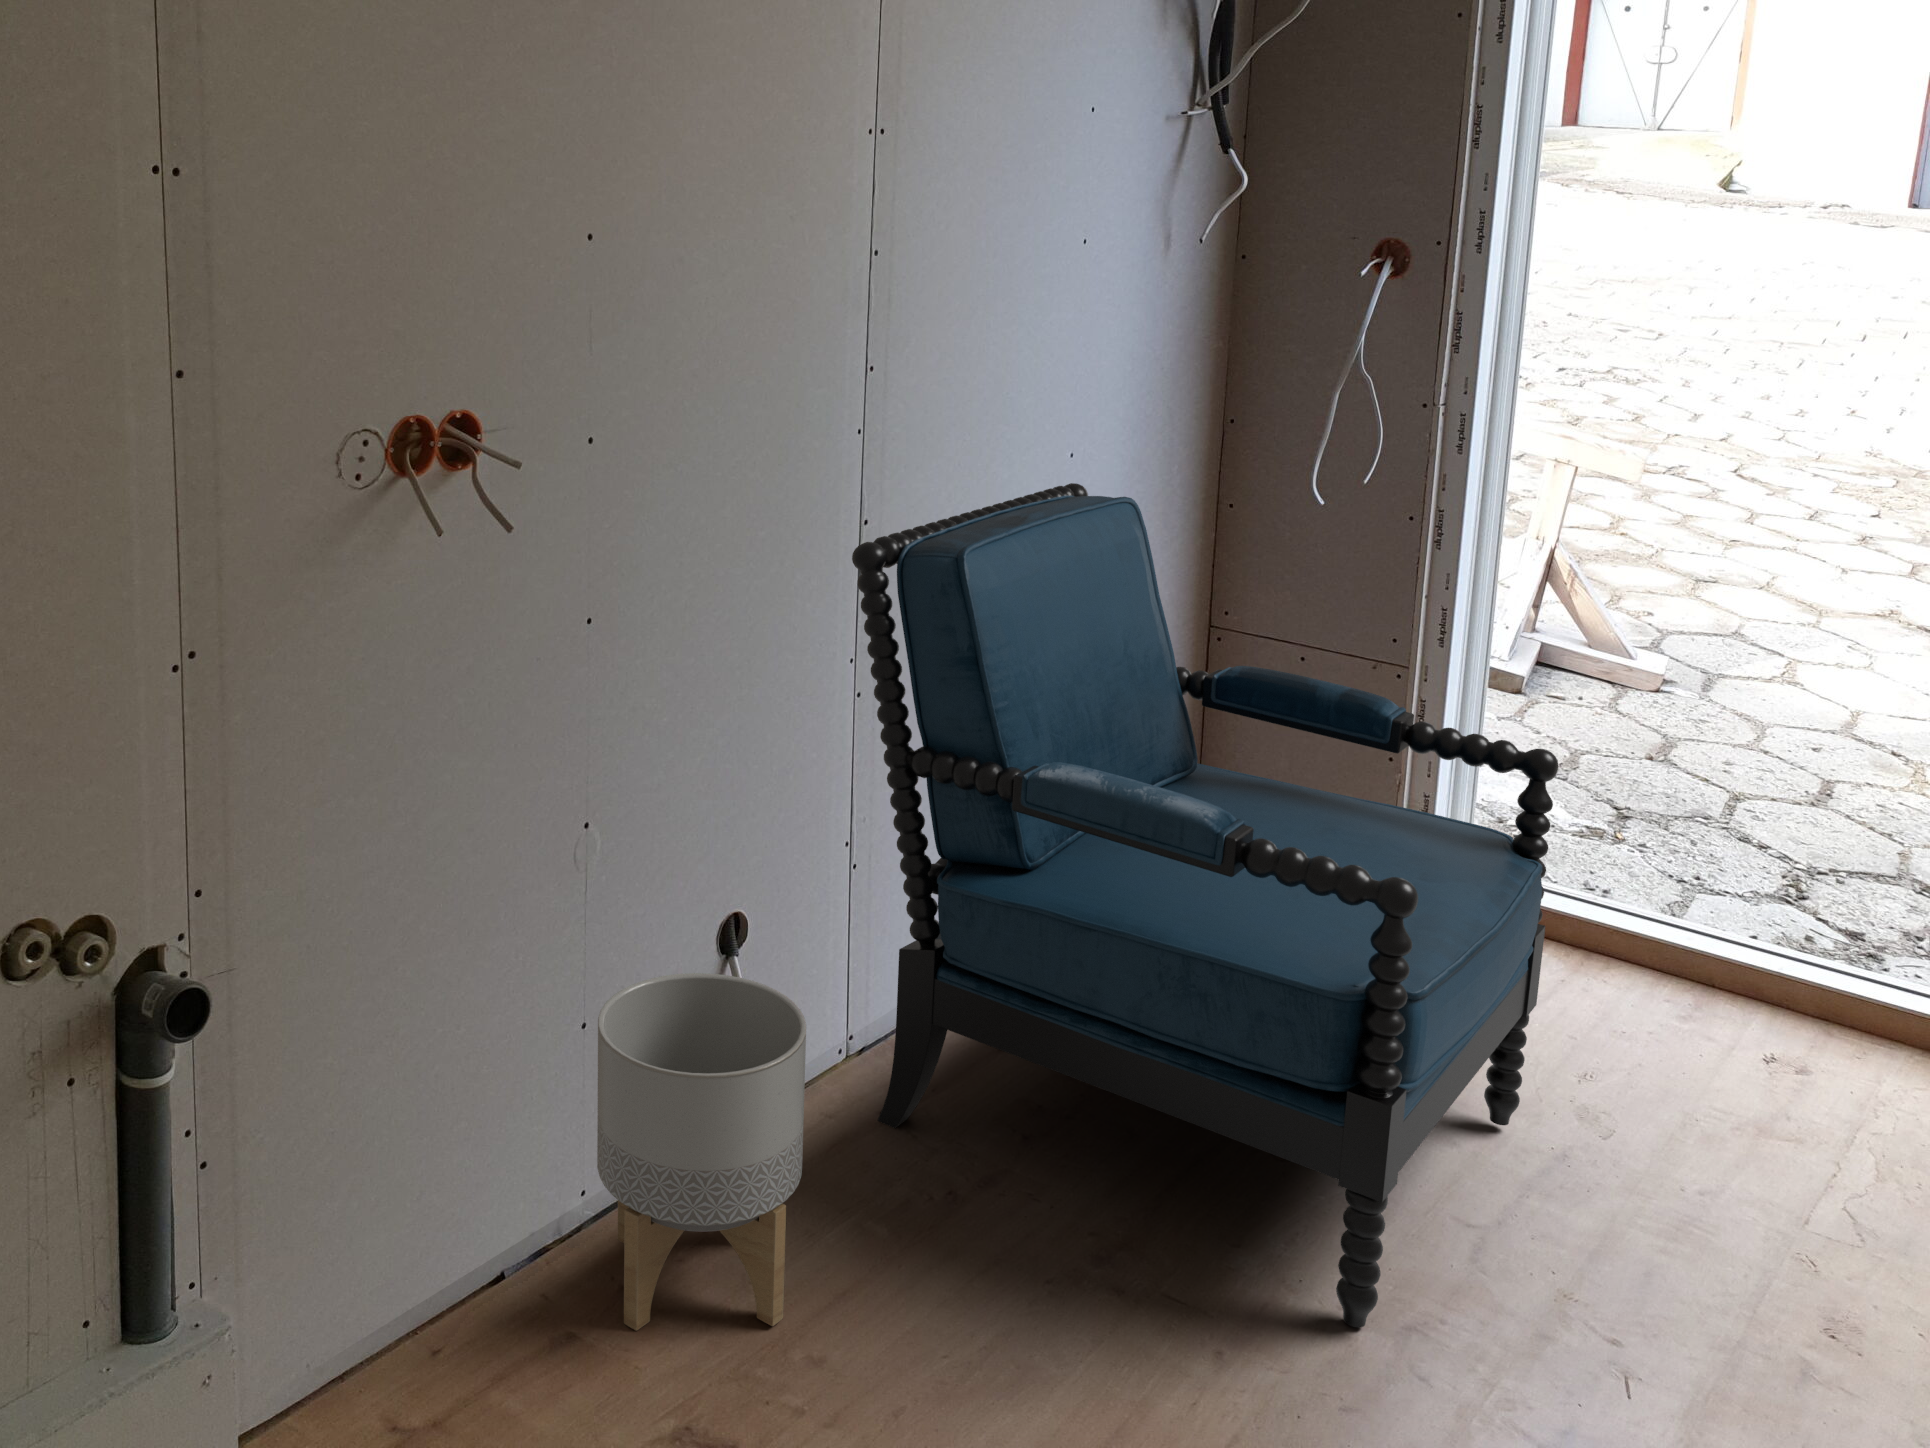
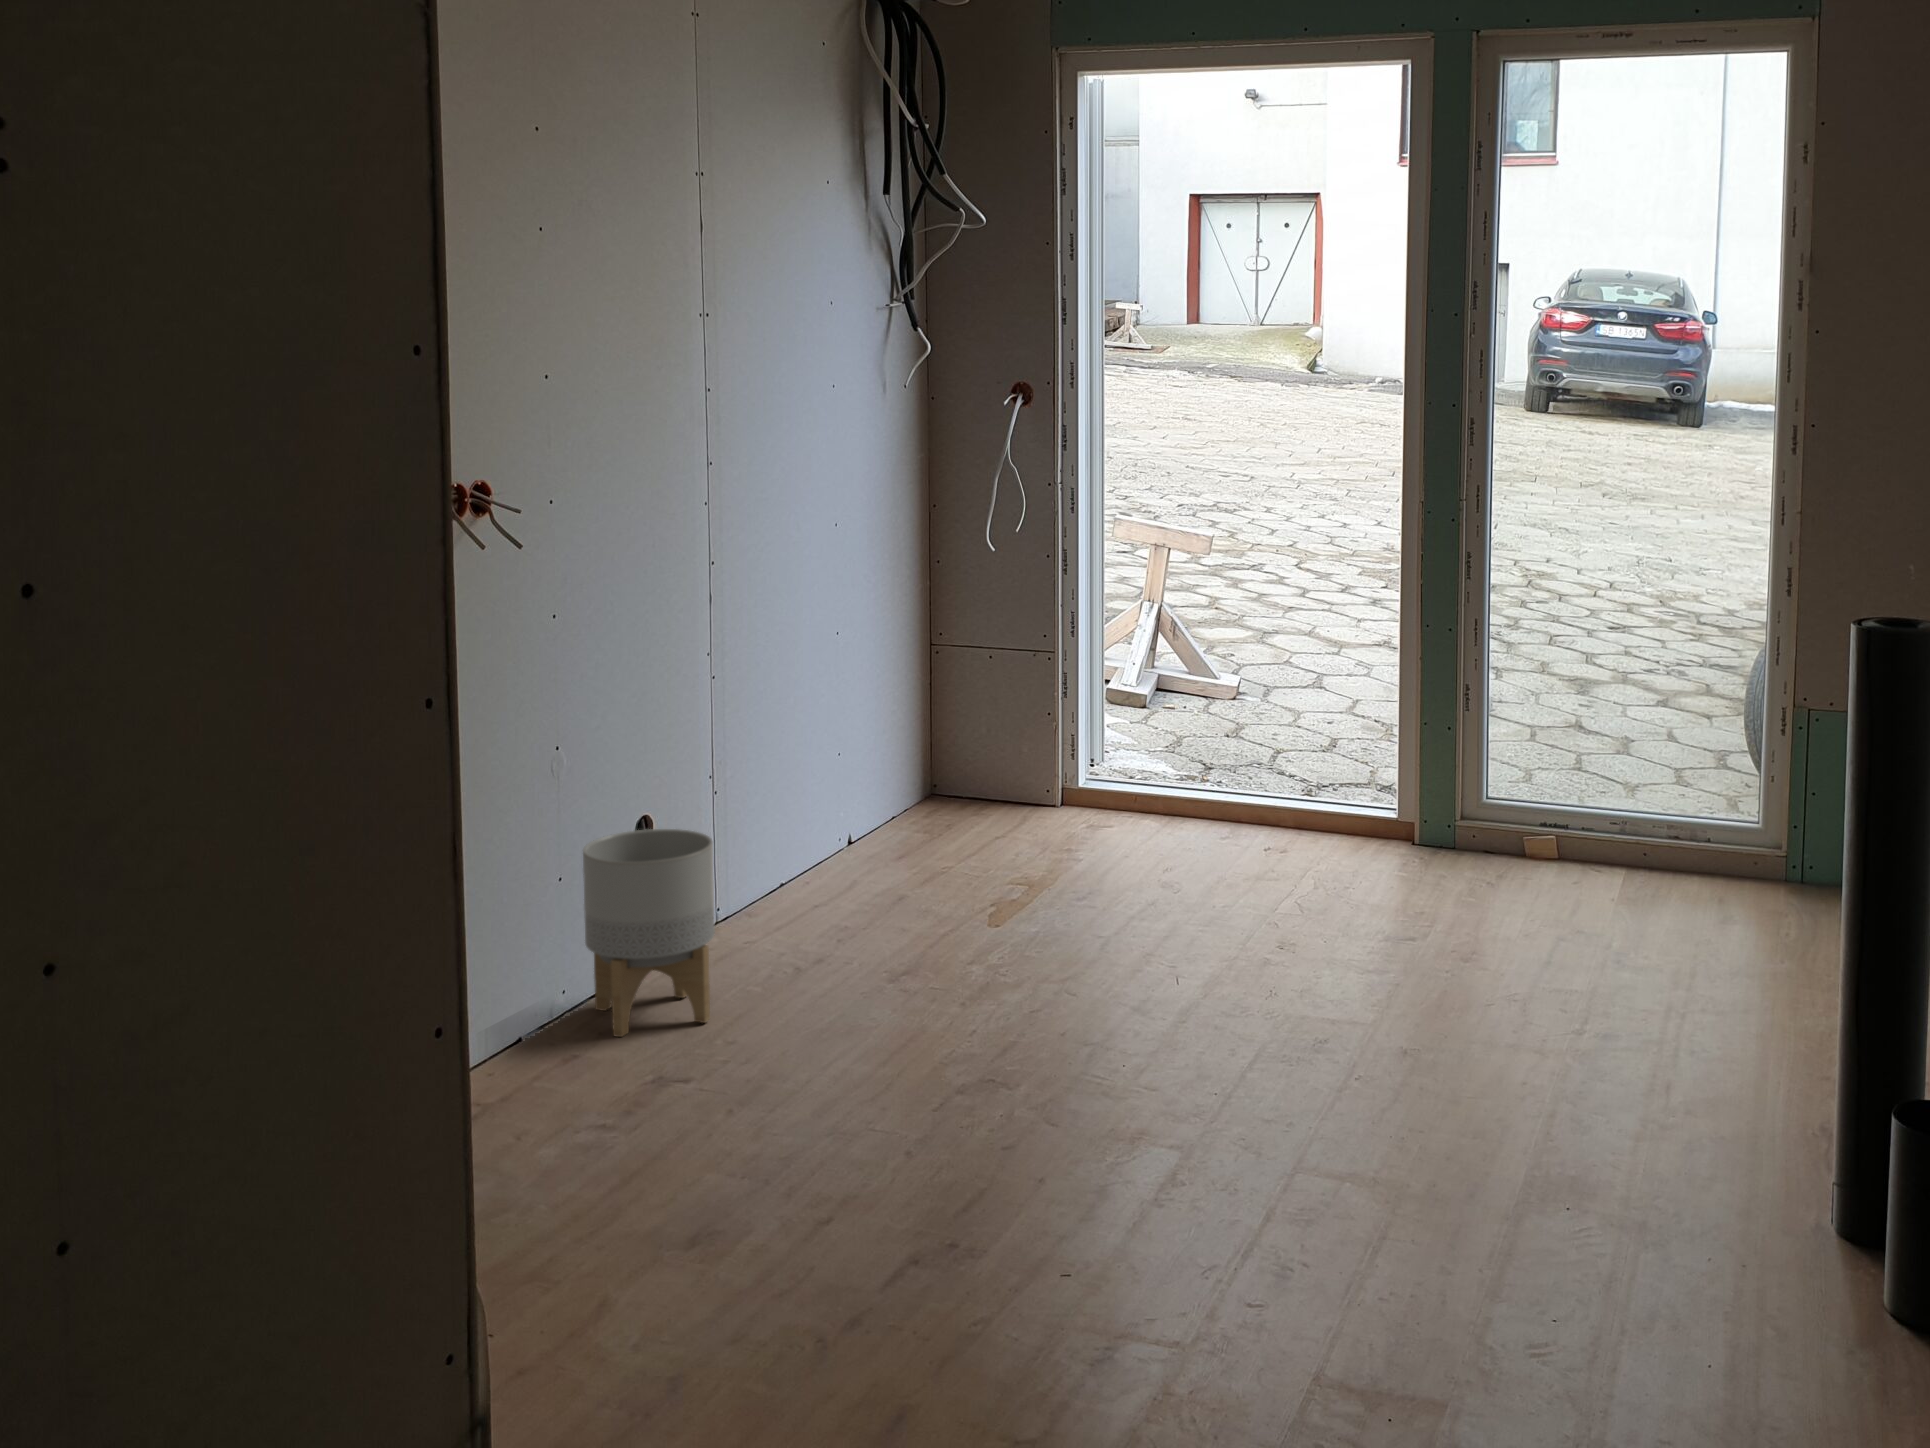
chair: present [852,483,1558,1327] -> none [707,541,1129,976]

